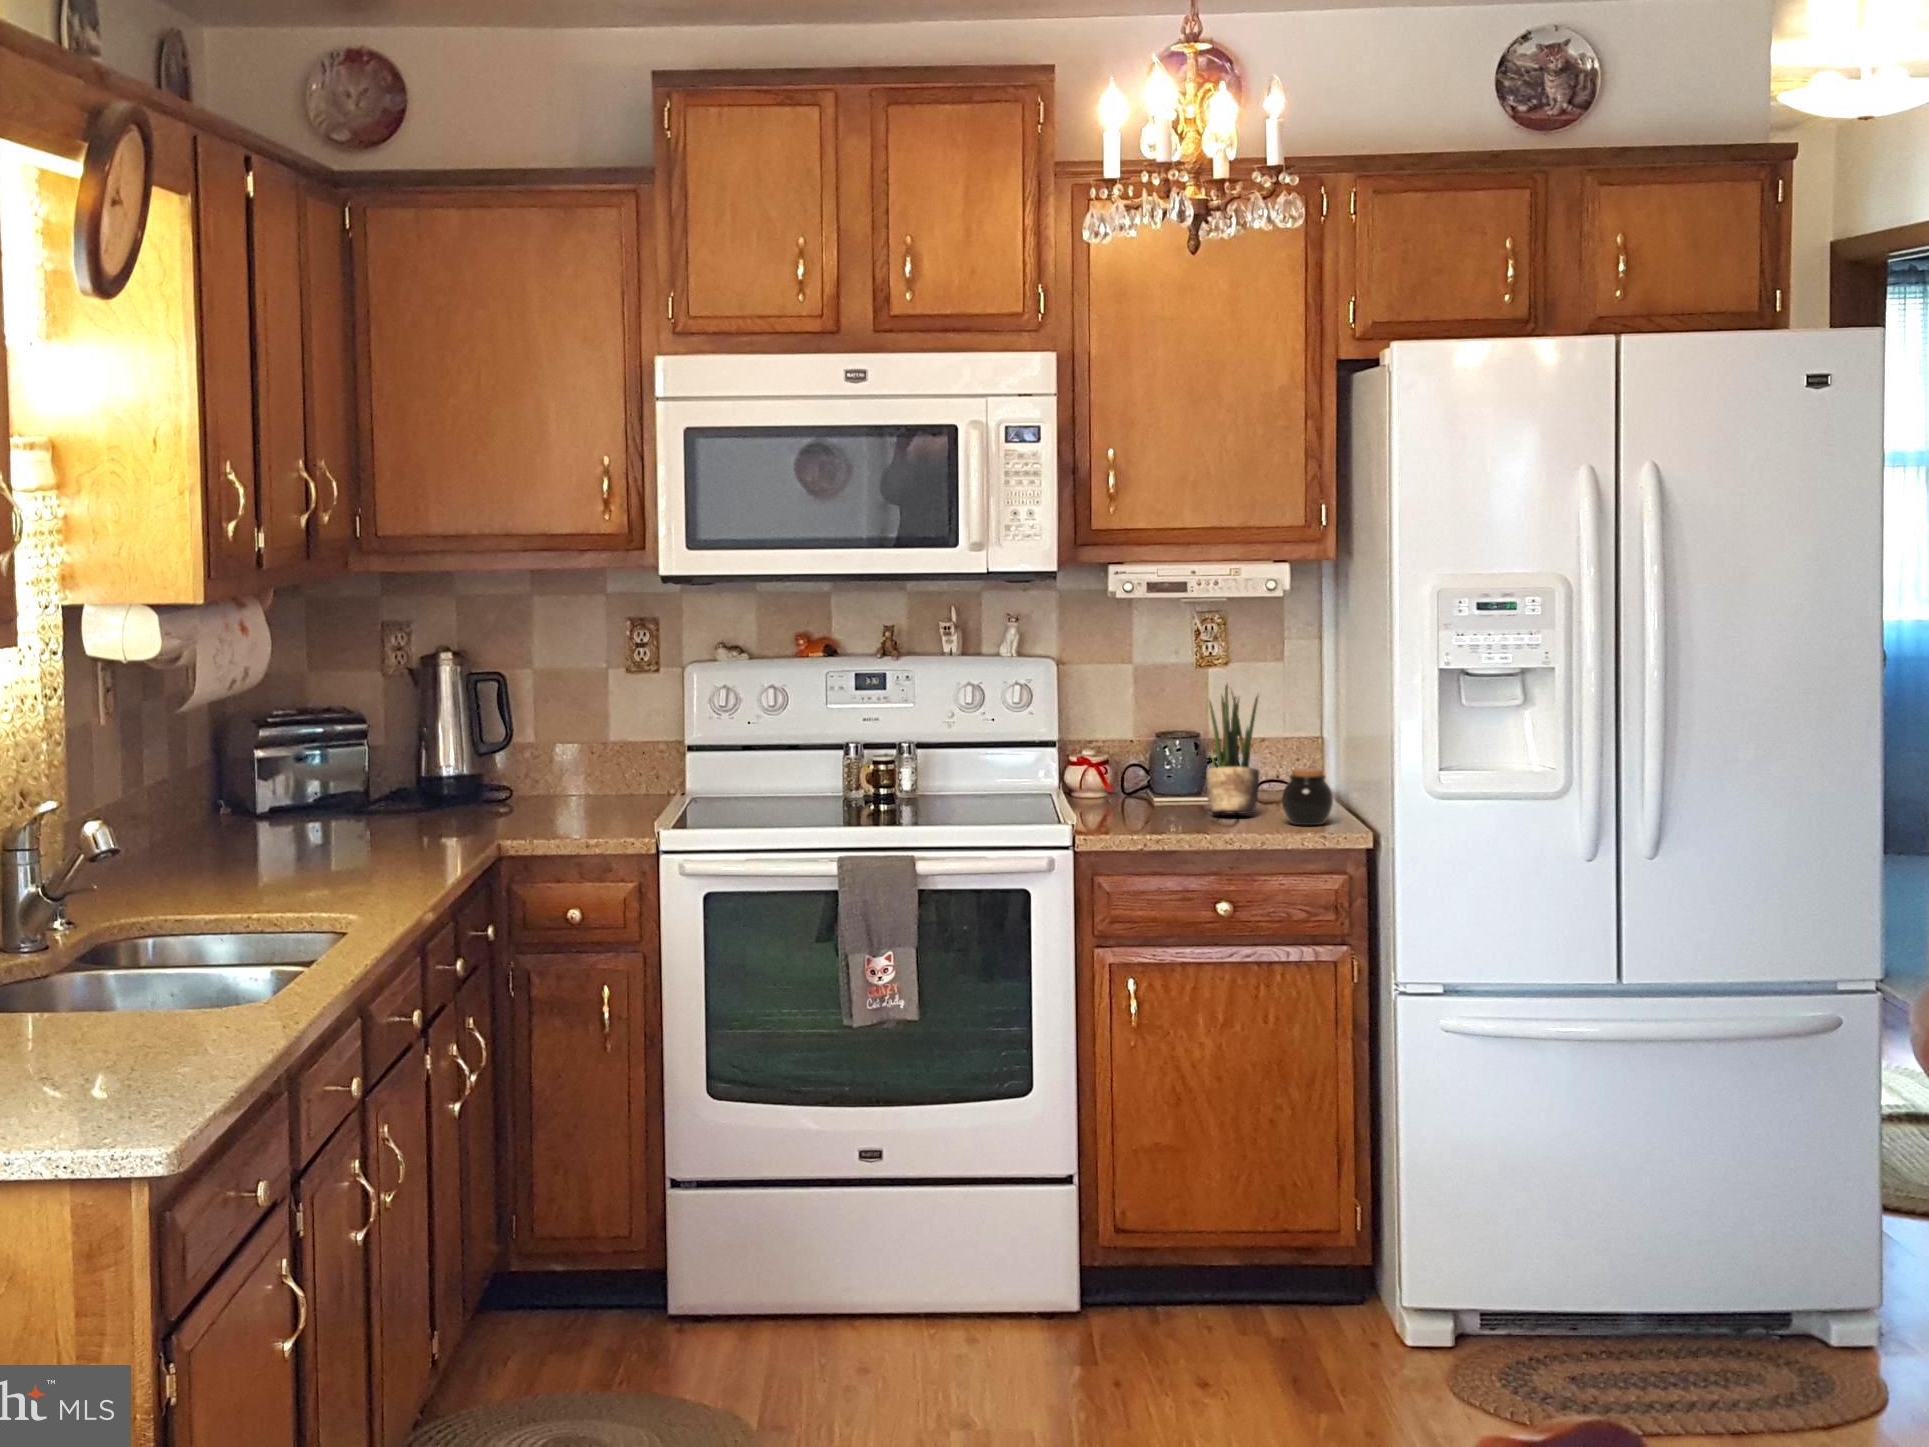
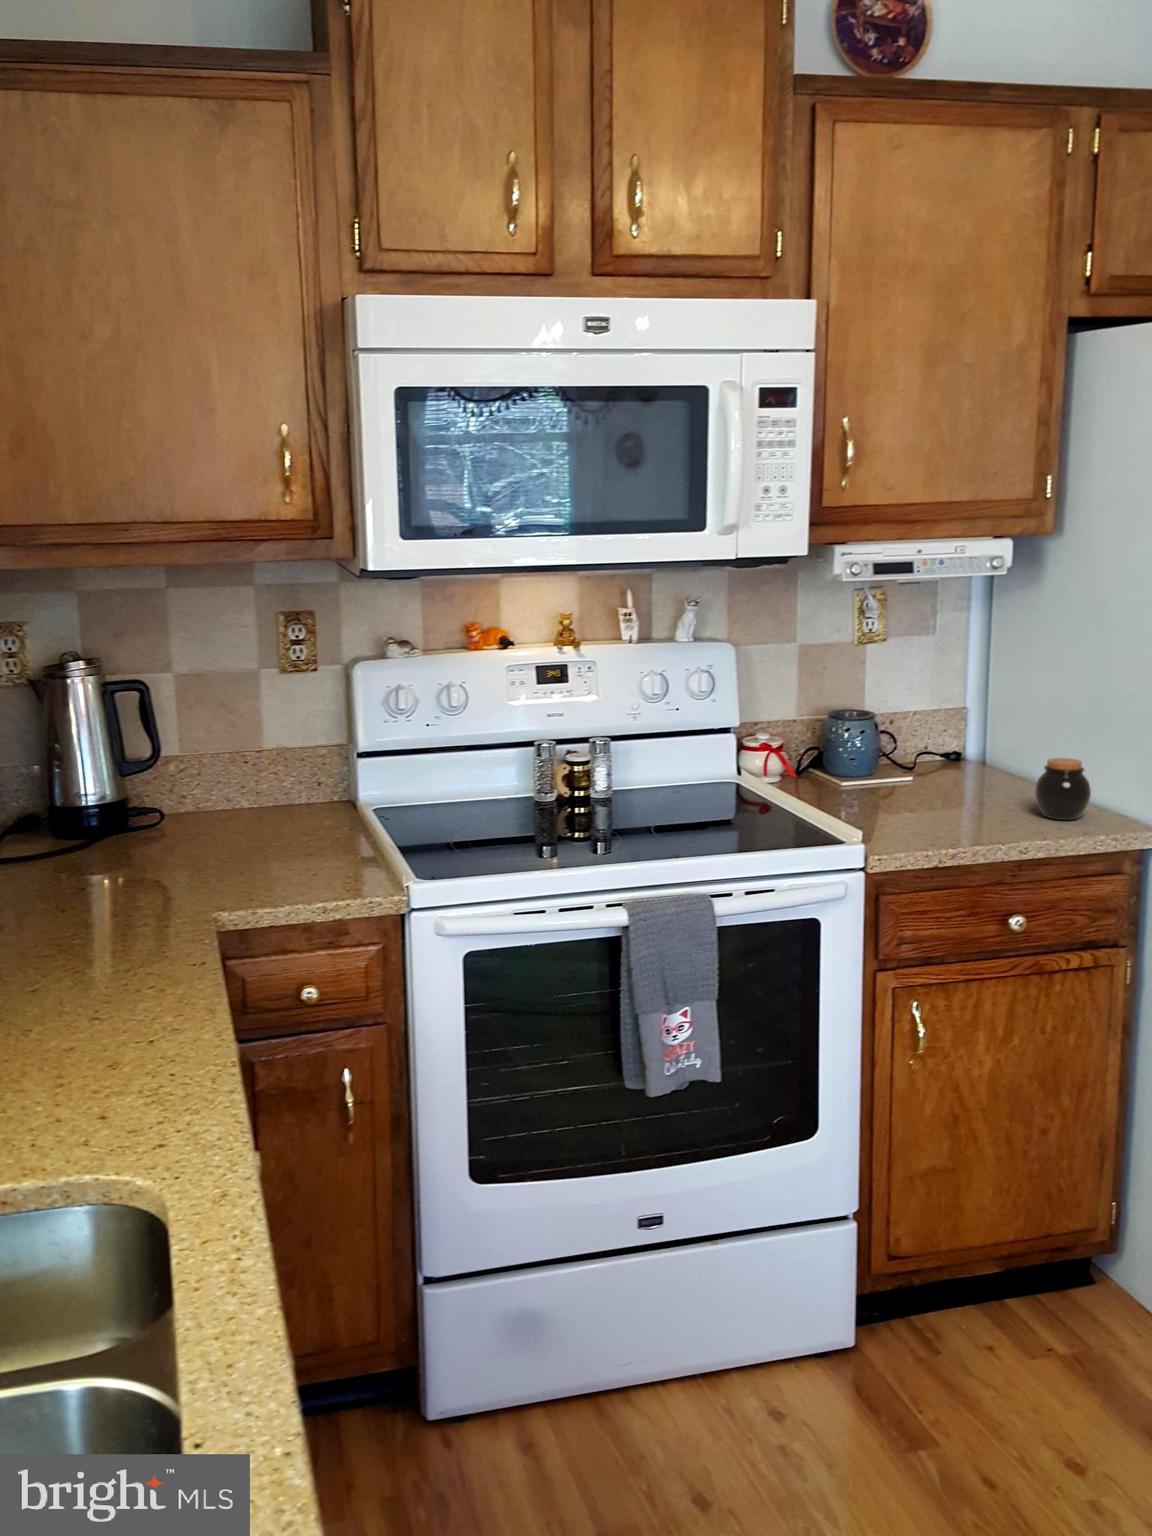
potted plant: present [1206,685,1259,814] -> none [936,669,994,804]

